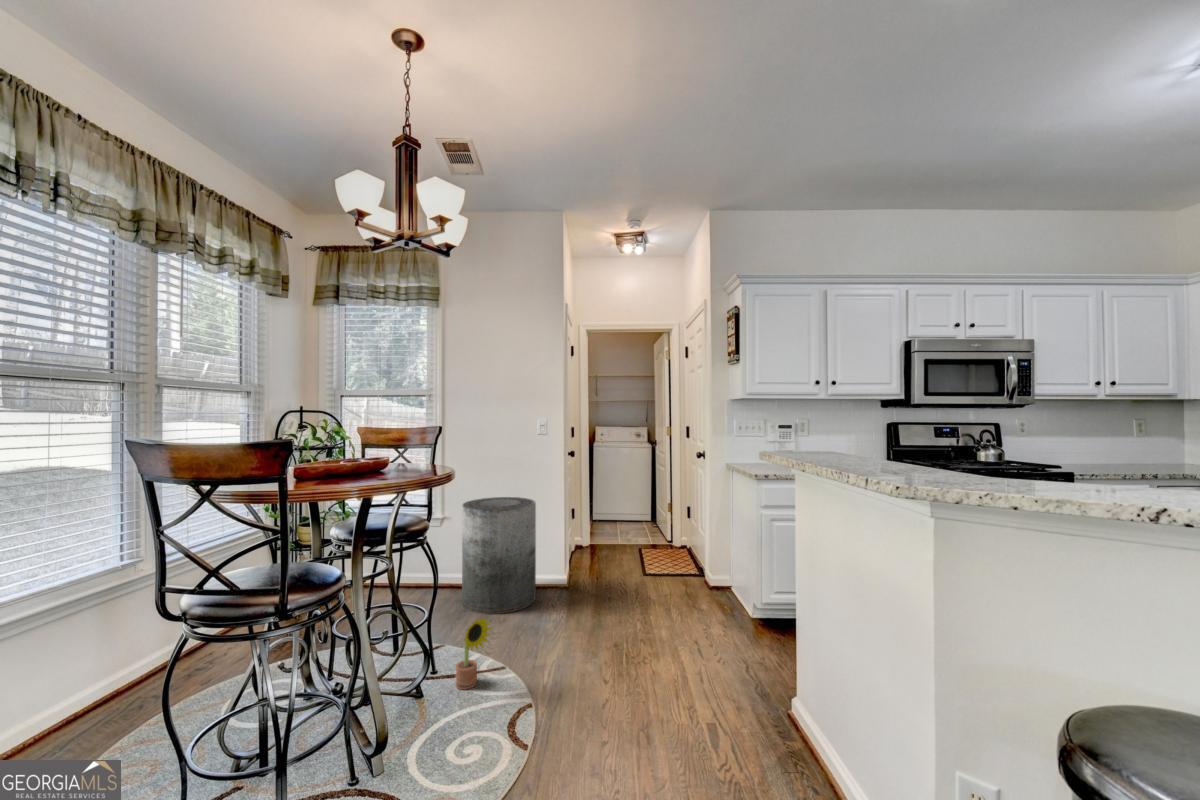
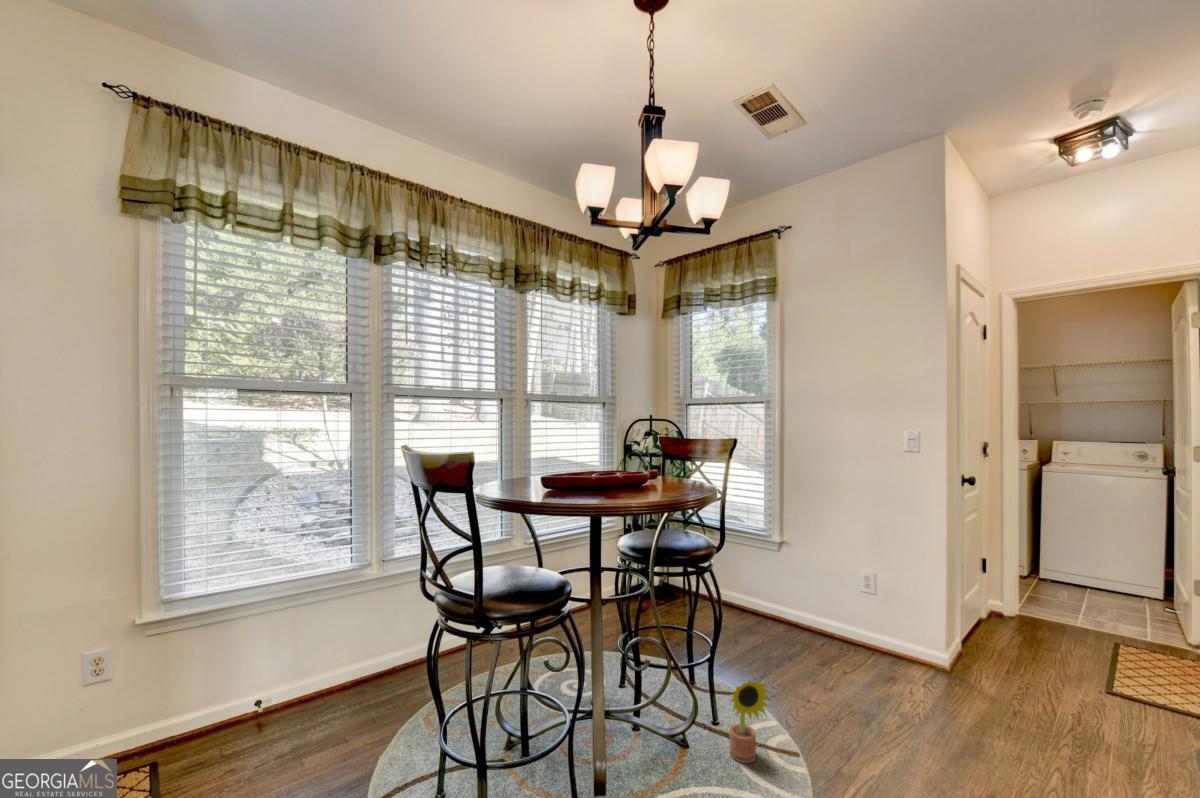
trash can: present [462,497,536,614] -> none [786,526,888,682]

